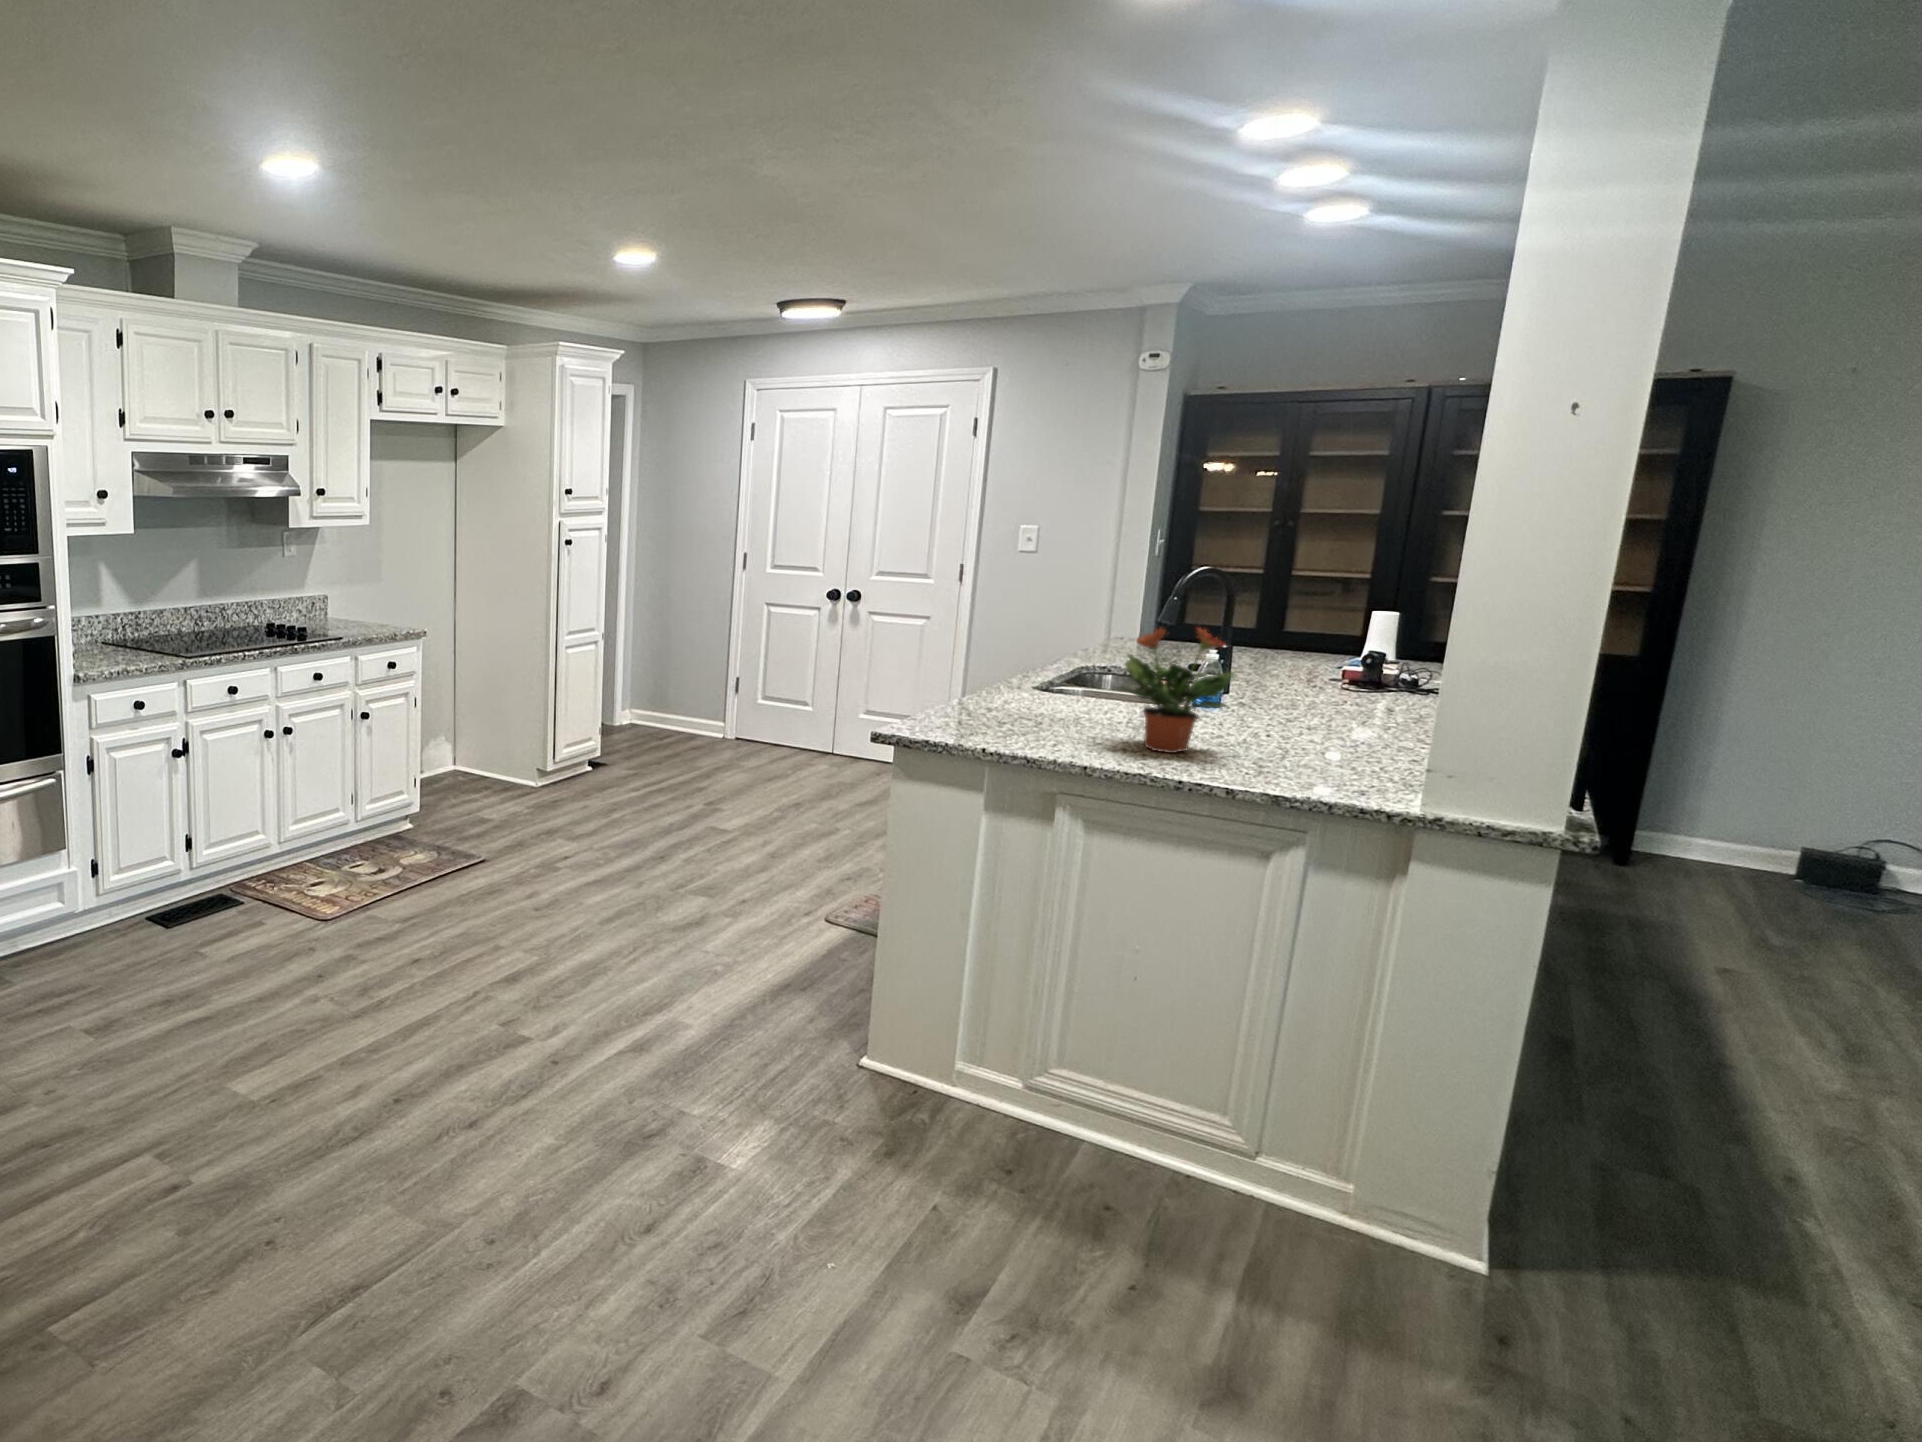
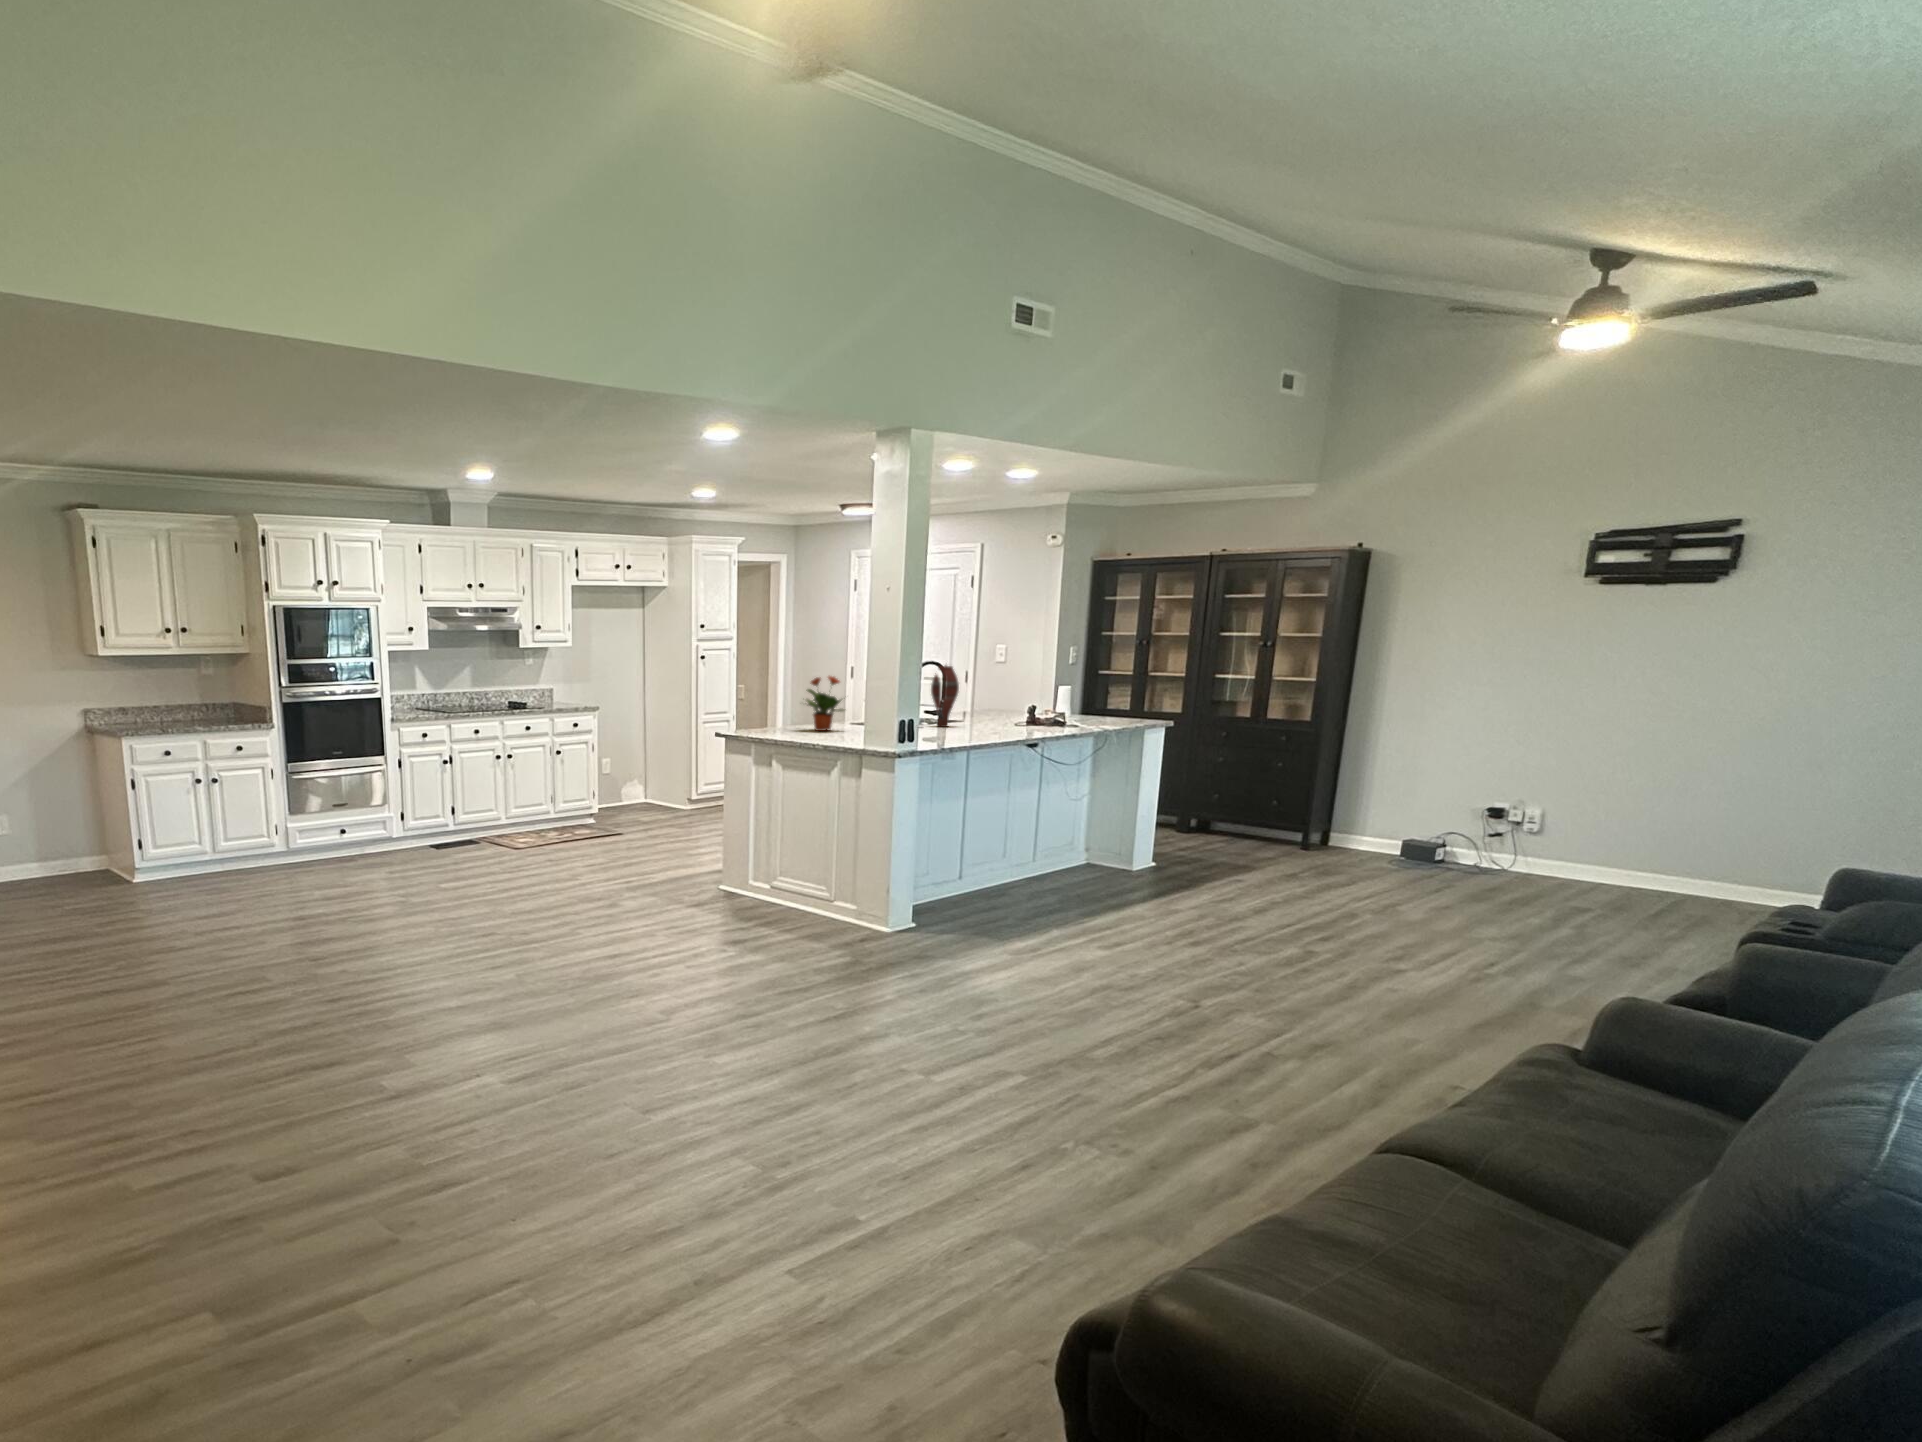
vase: none [1300,594,1372,723] -> present [931,665,959,727]

